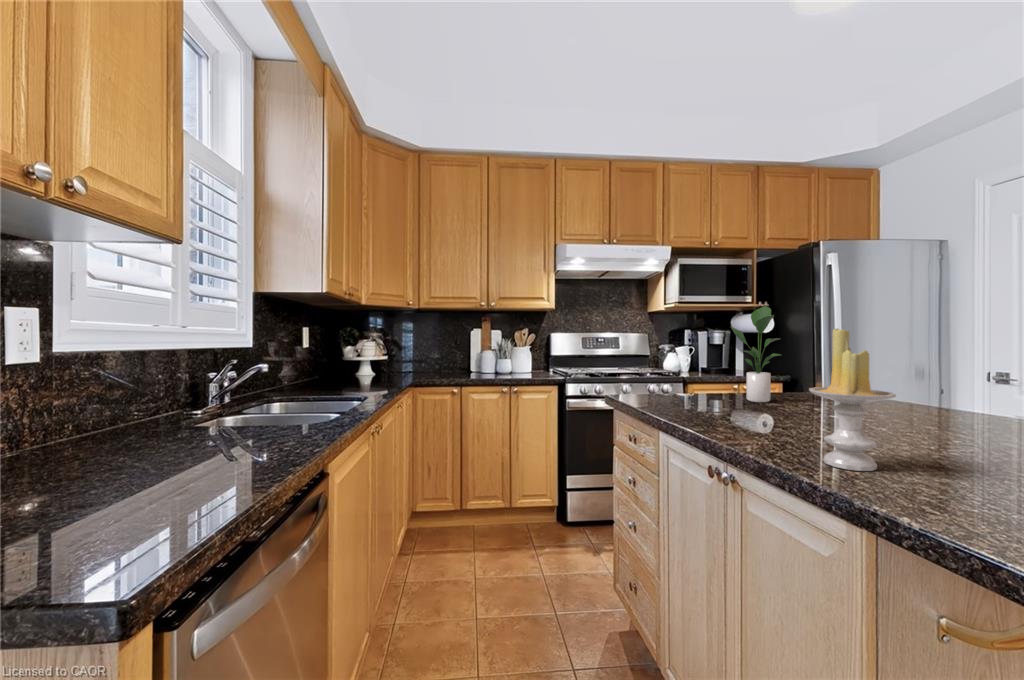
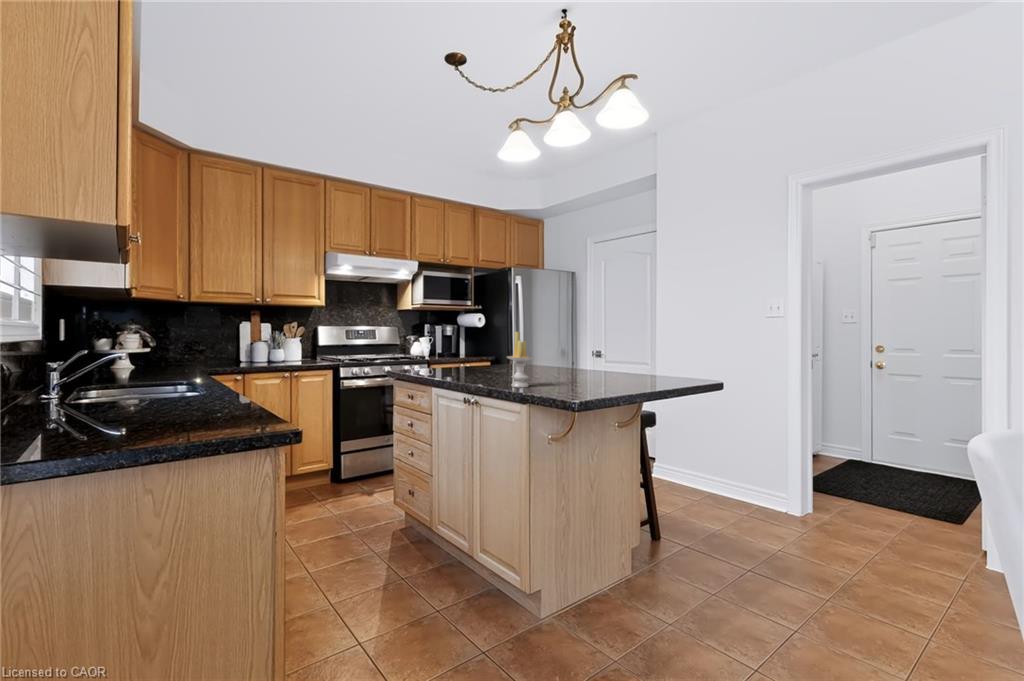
potted plant: present [731,306,780,402] -> none [467,314,494,370]

